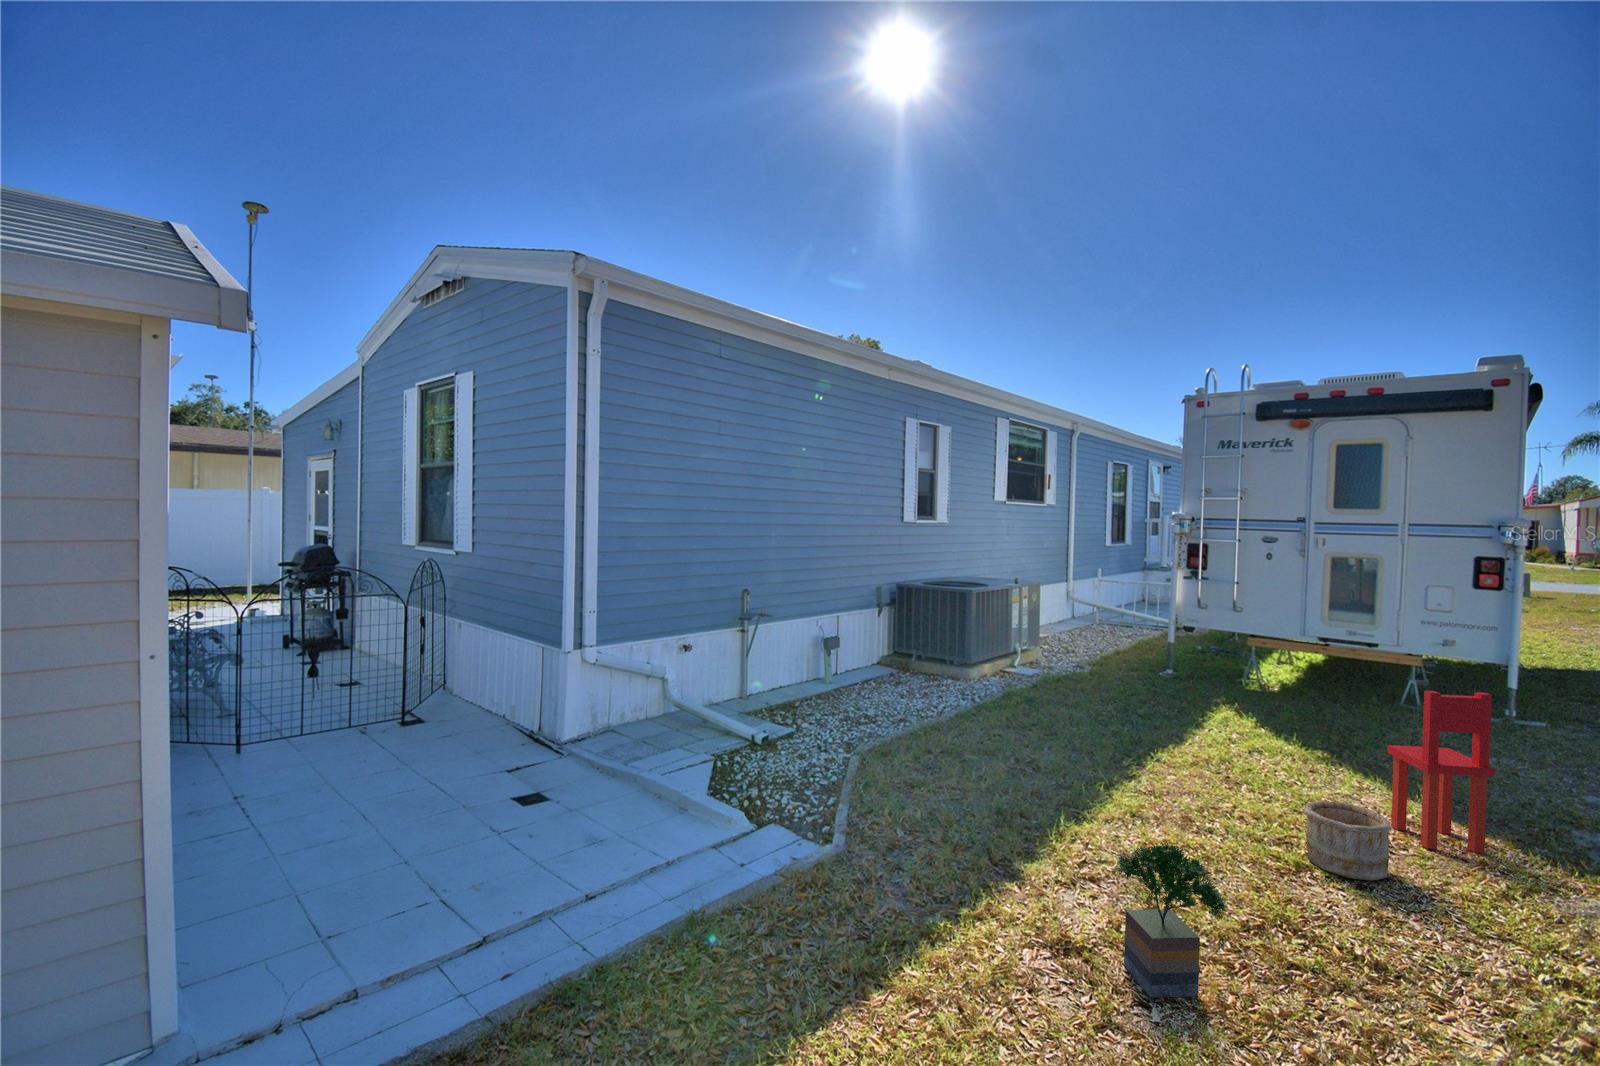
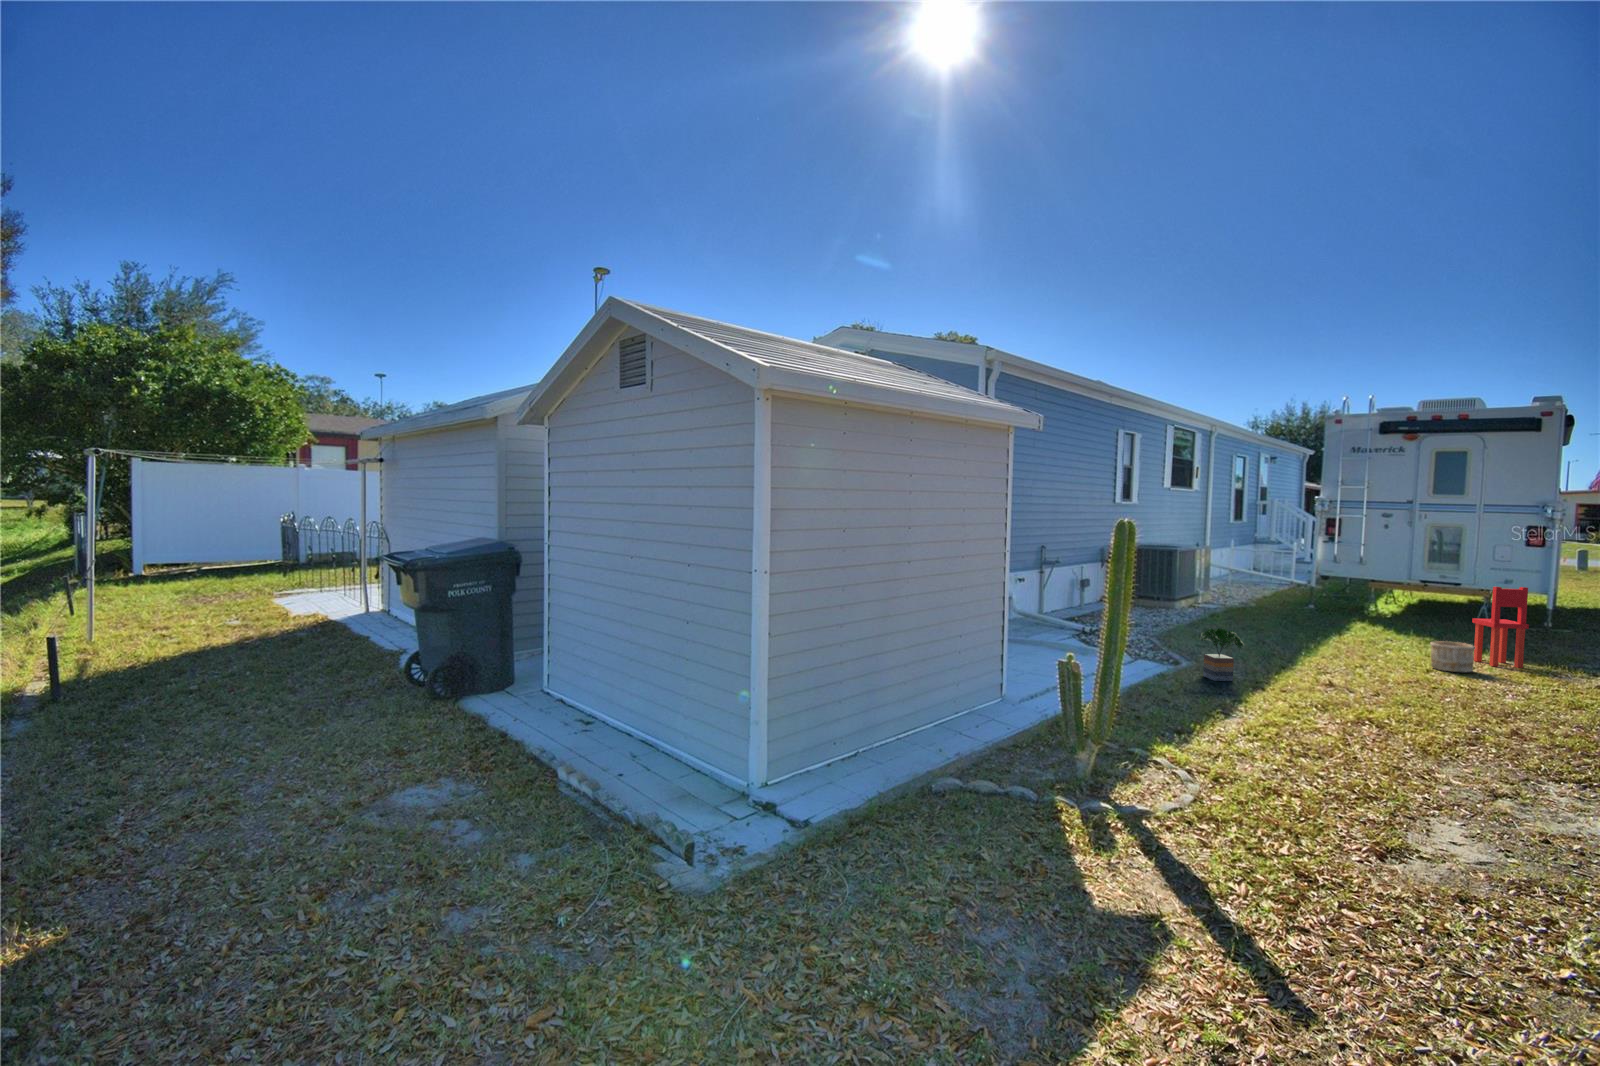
potted tree: present [1115,844,1227,998] -> present [1201,628,1244,681]

